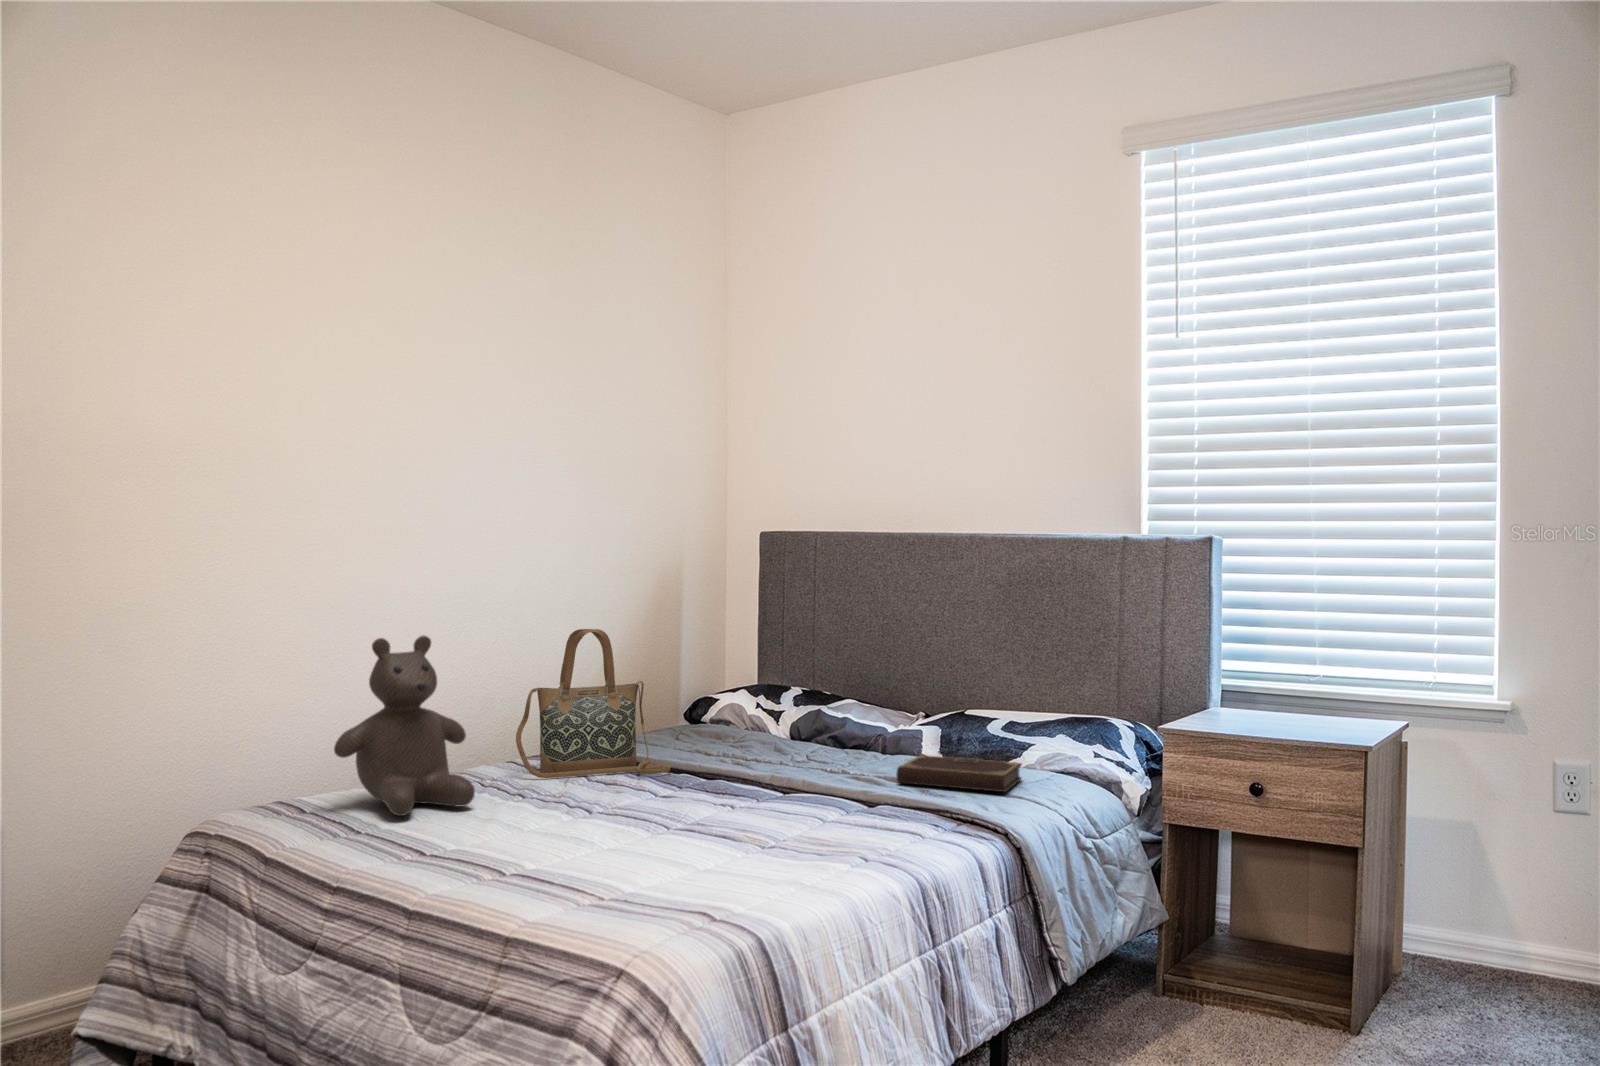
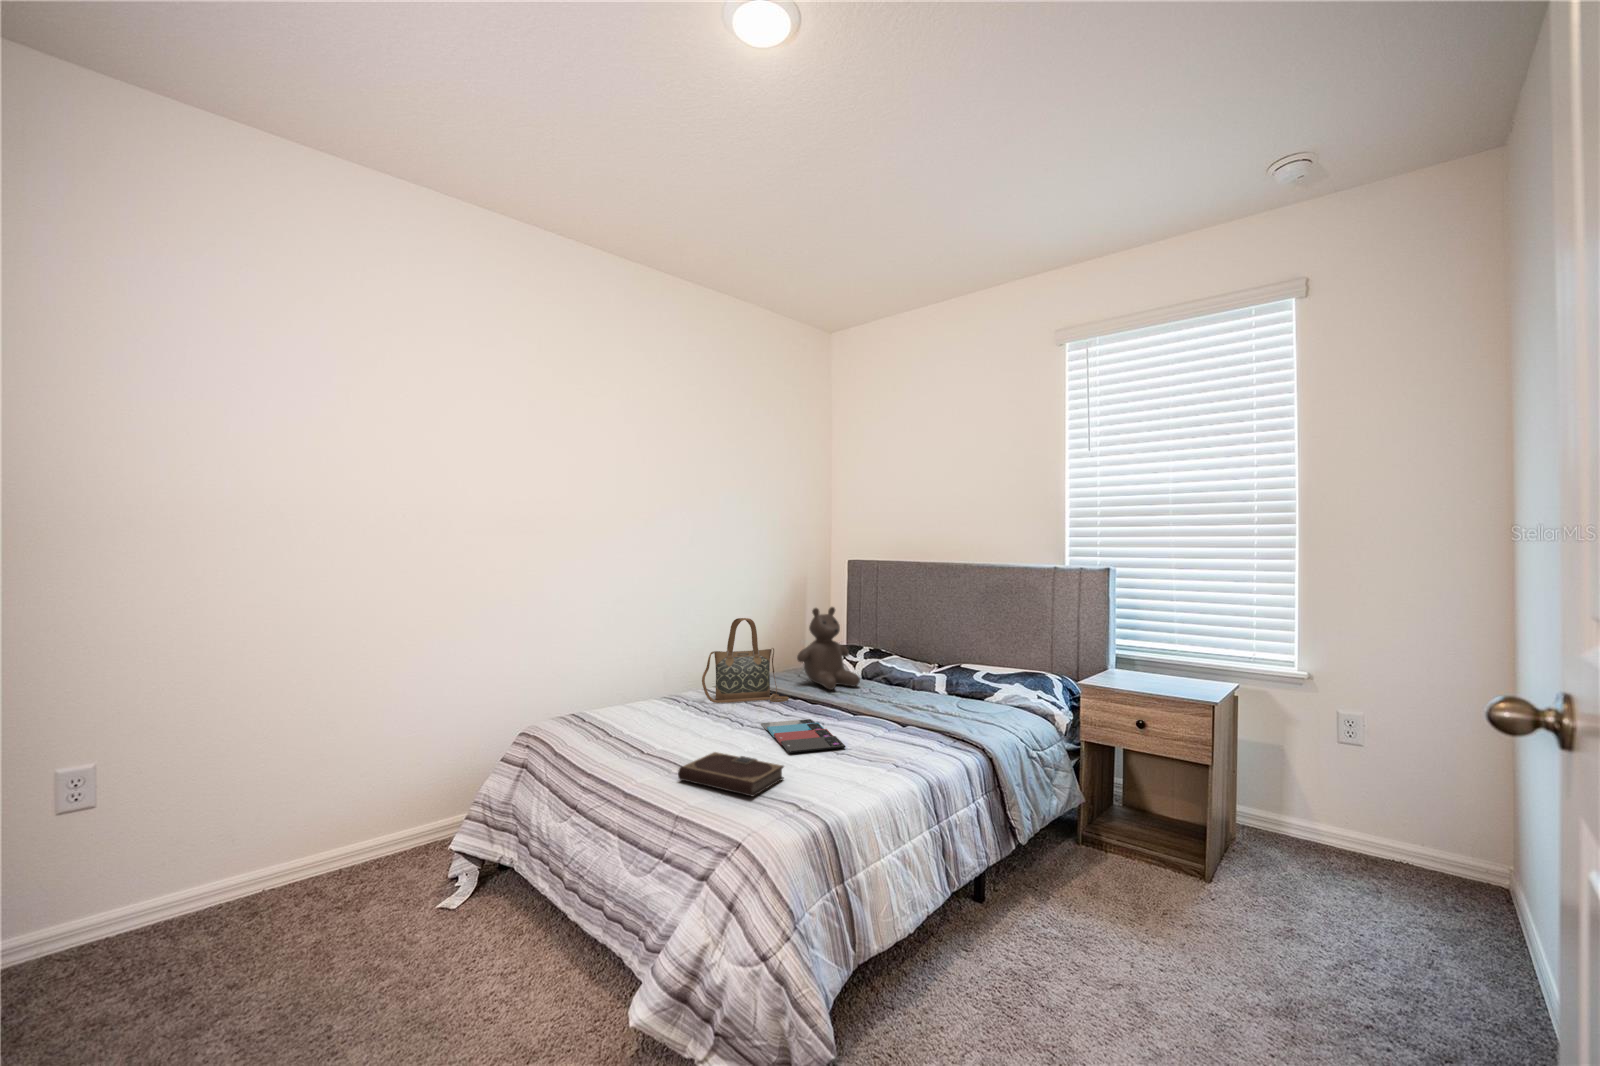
teddy bear: present [334,635,475,816] -> present [797,607,860,690]
notebook: present [896,755,1022,792] -> present [678,752,784,796]
smartphone: none [627,797,778,845] -> present [761,719,846,753]

